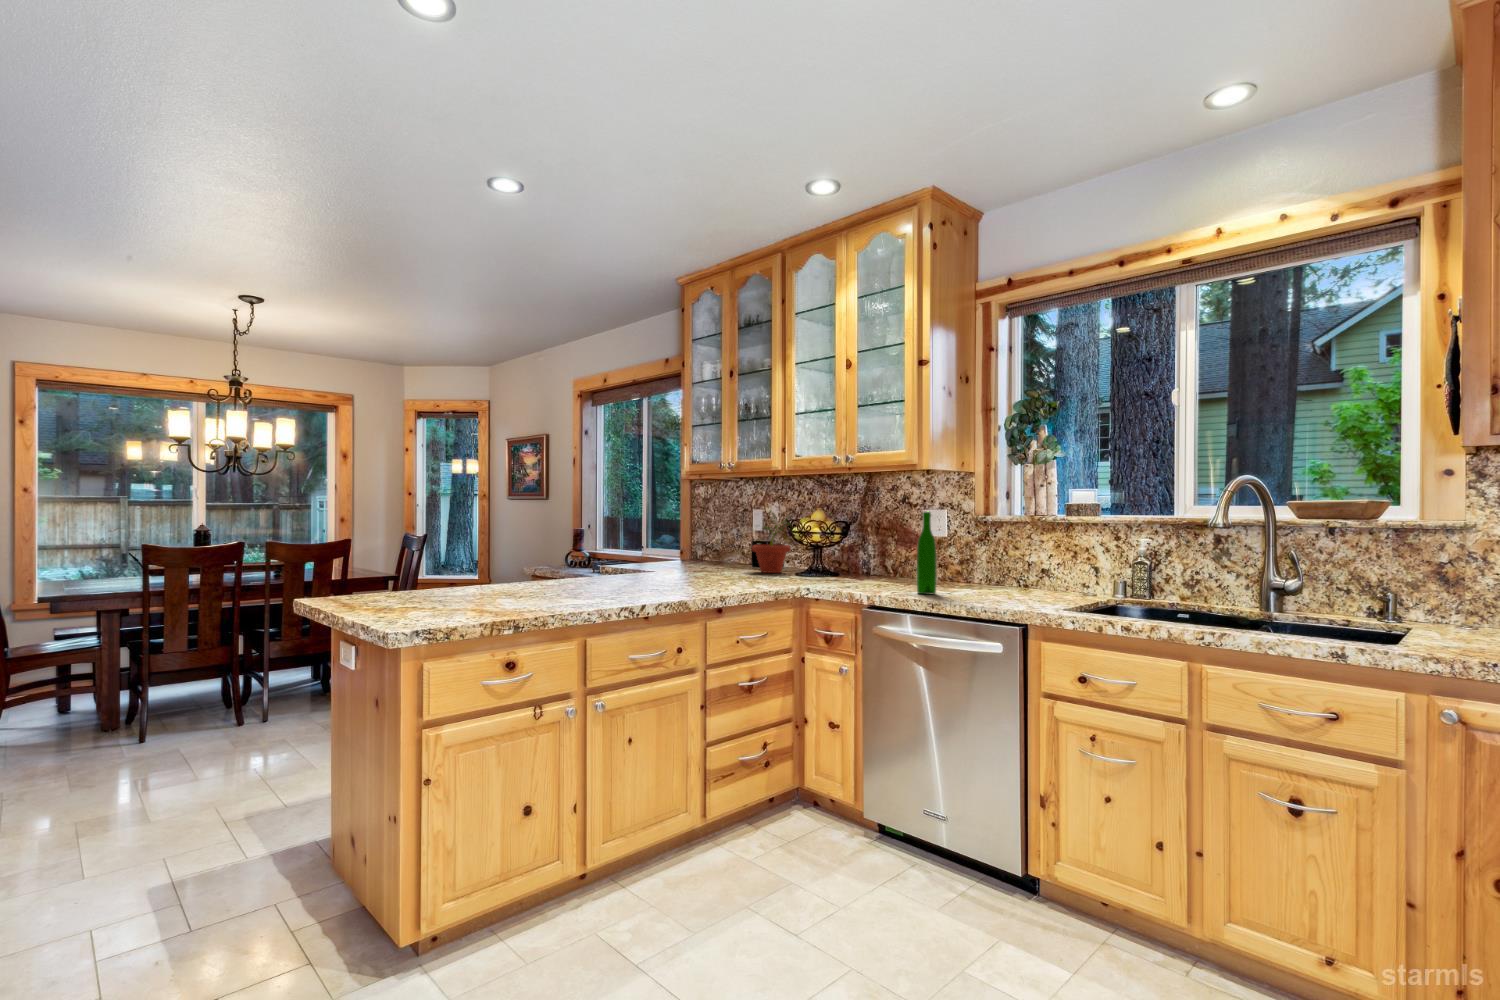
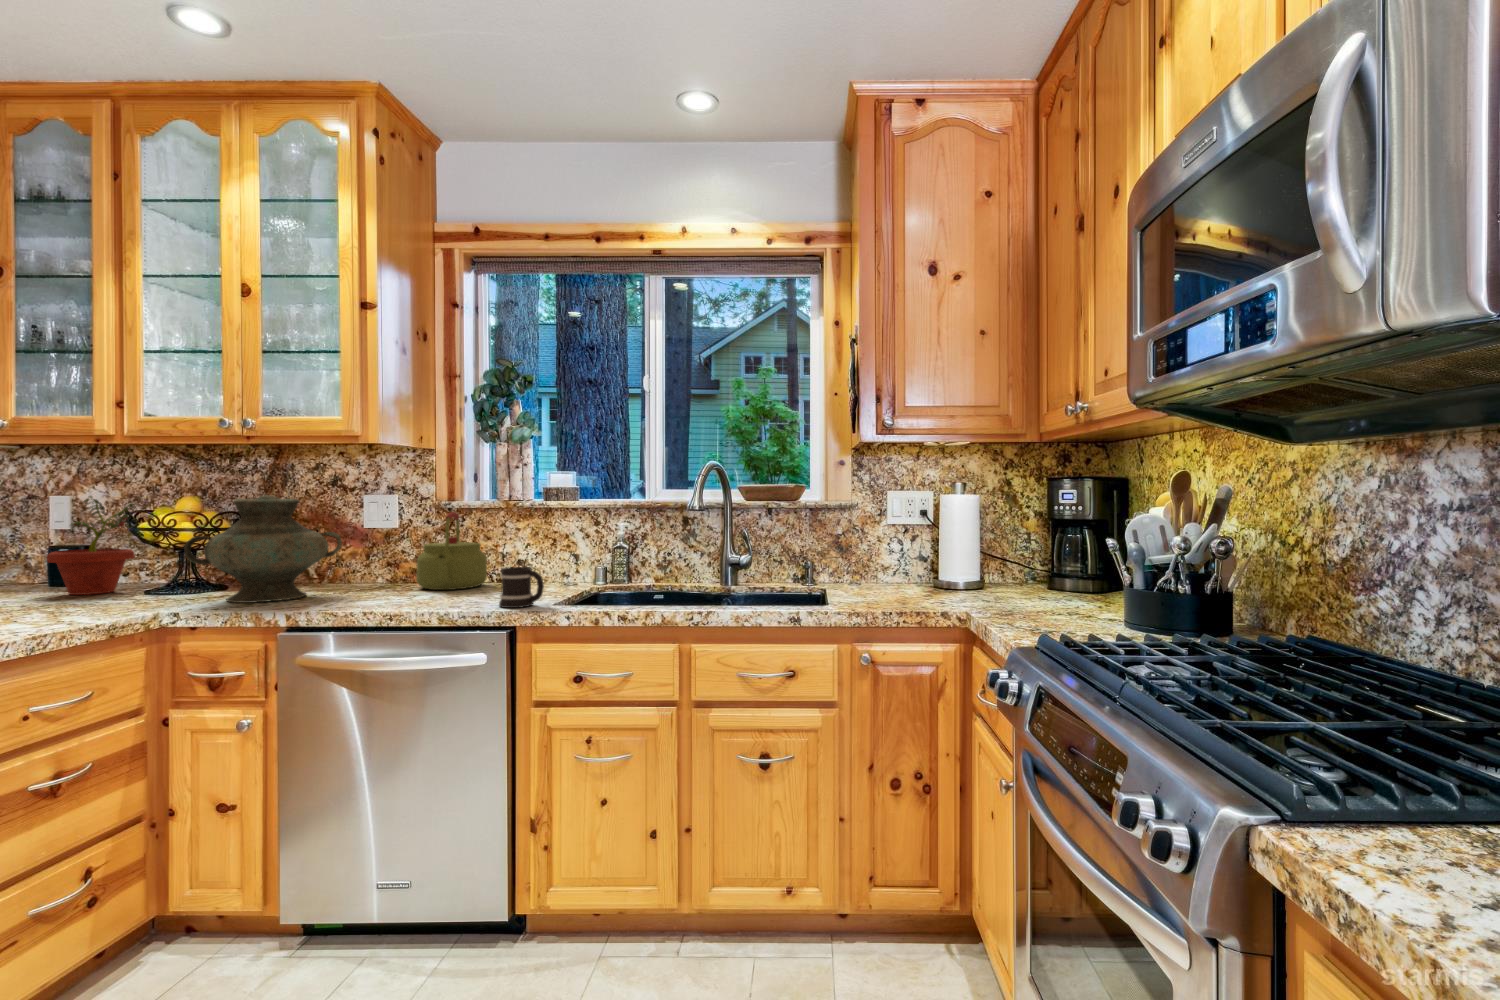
vase: none [816,511,906,586] -> present [185,495,342,603]
wine bottle: present [917,512,937,594] -> none [364,495,392,604]
kettle: none [958,525,1015,590] -> present [416,512,487,590]
mug: none [1012,573,1048,607] -> present [499,567,544,608]

